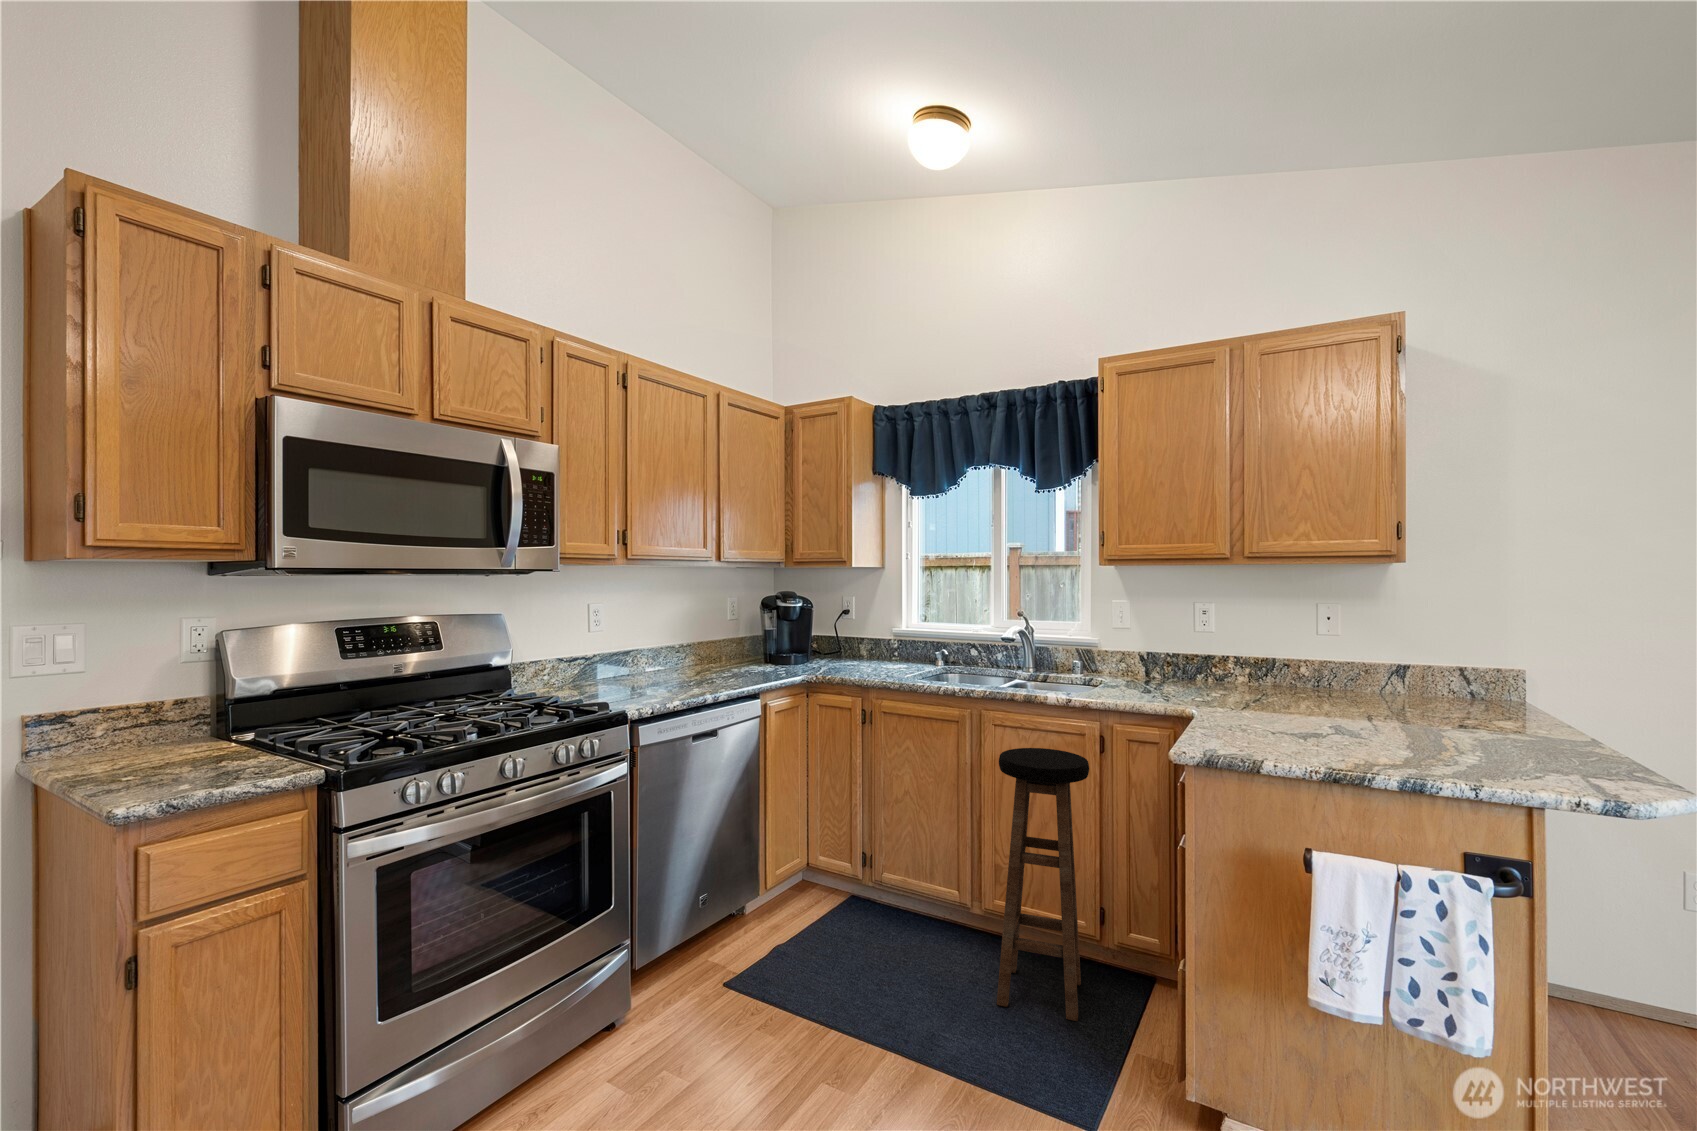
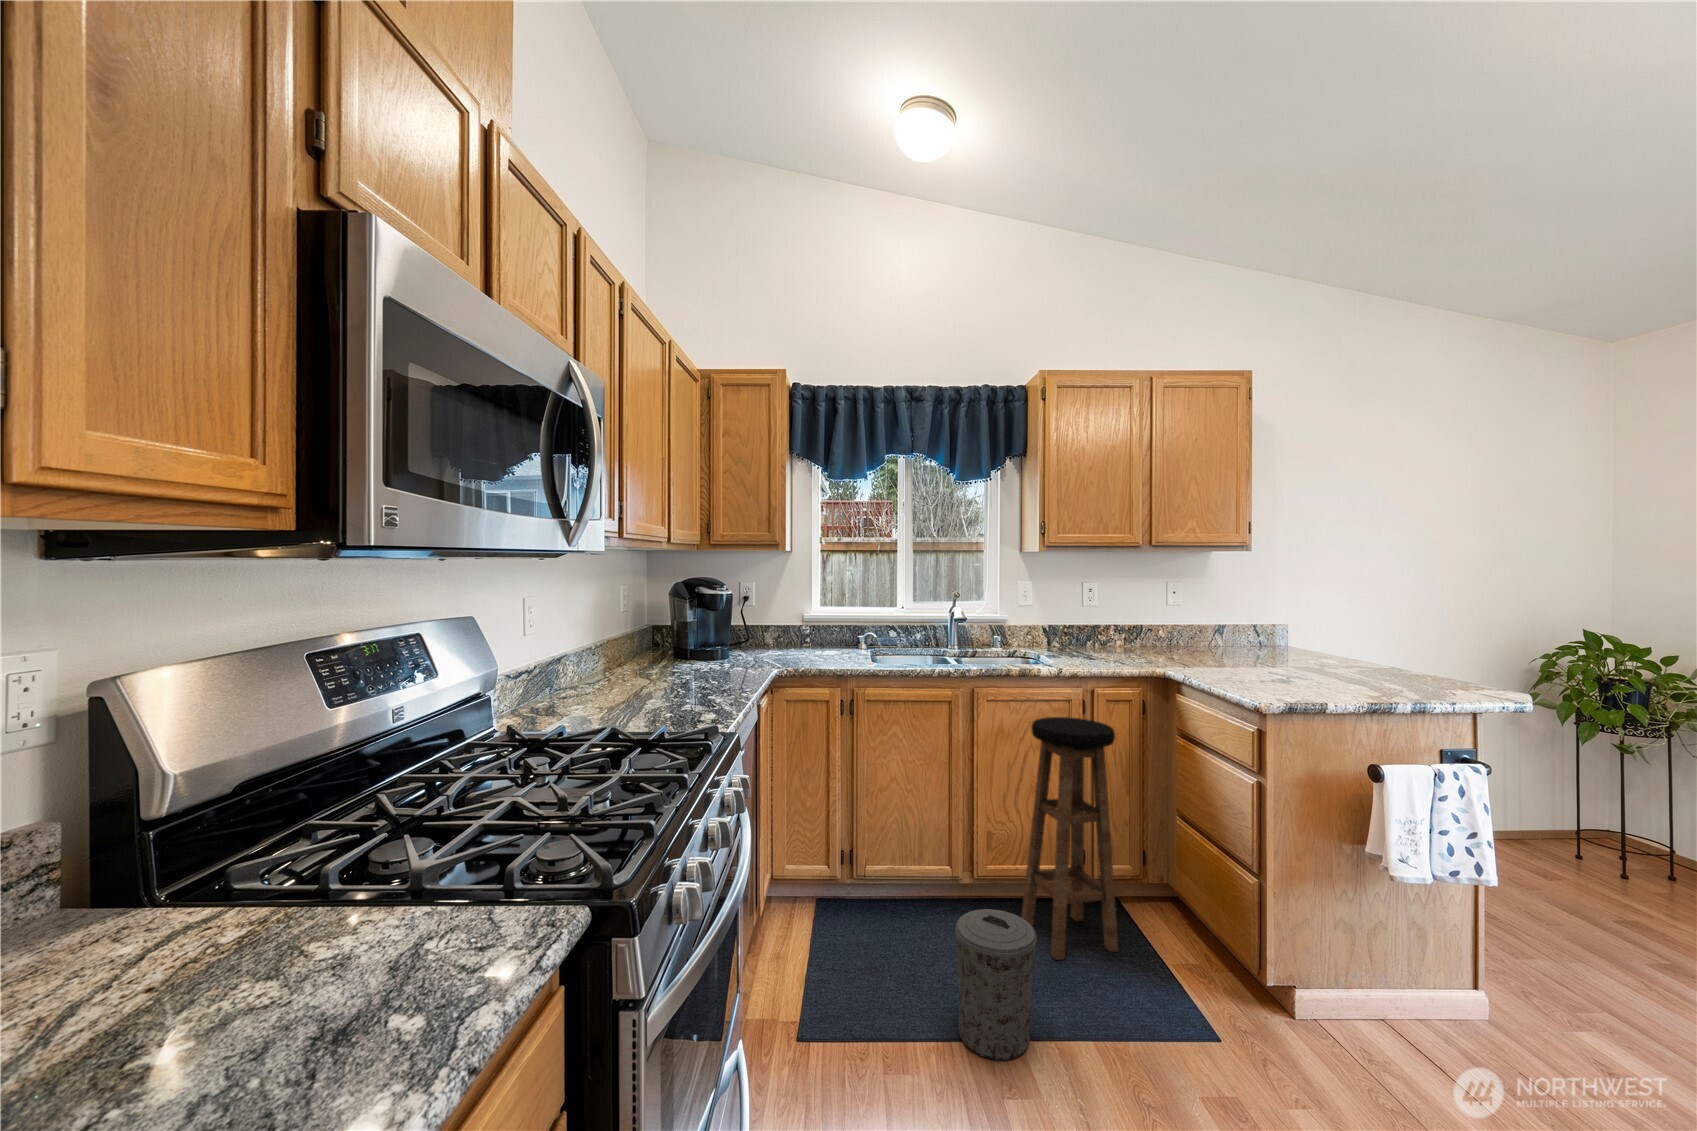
trash can: none [818,912,894,1054] -> present [955,909,1037,1060]

